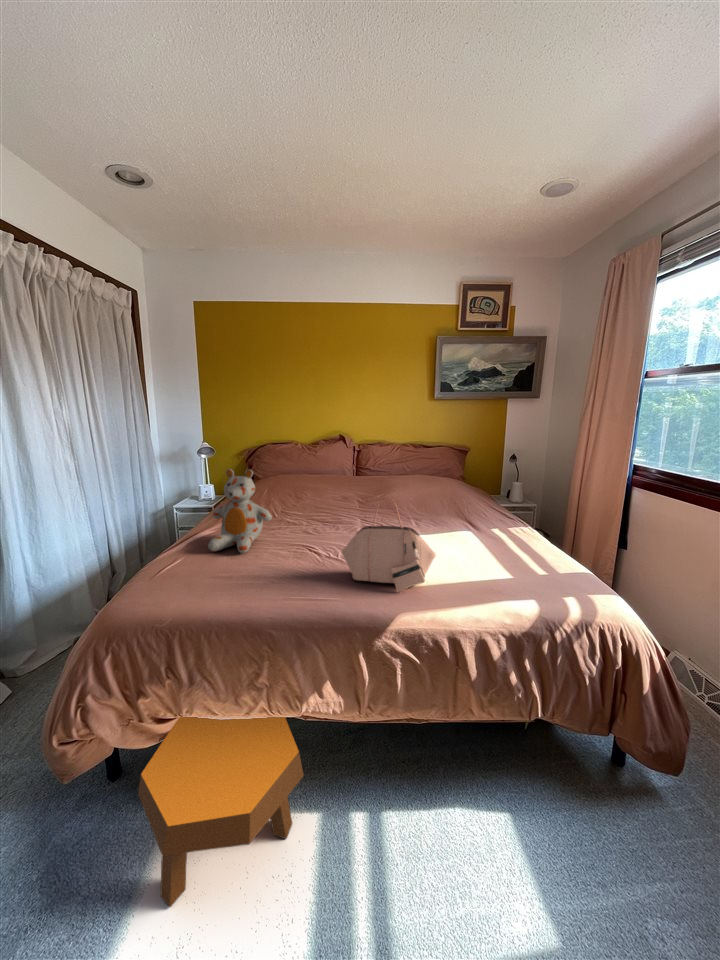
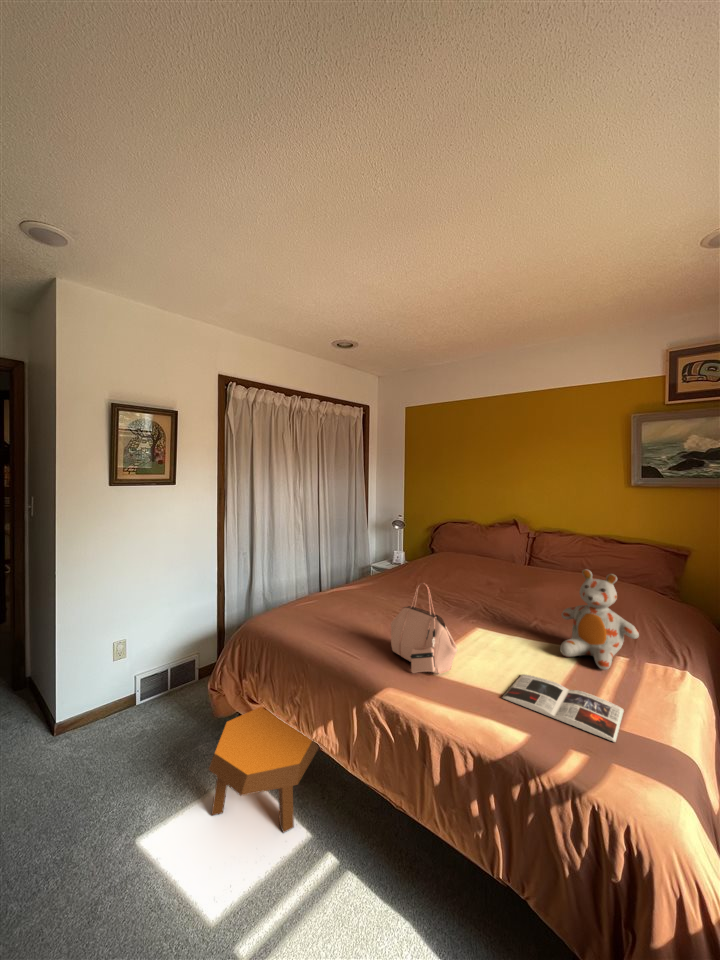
stuffed bear: present [208,469,272,553] -> present [560,569,639,670]
magazine: none [463,556,565,582] -> present [502,674,624,742]

